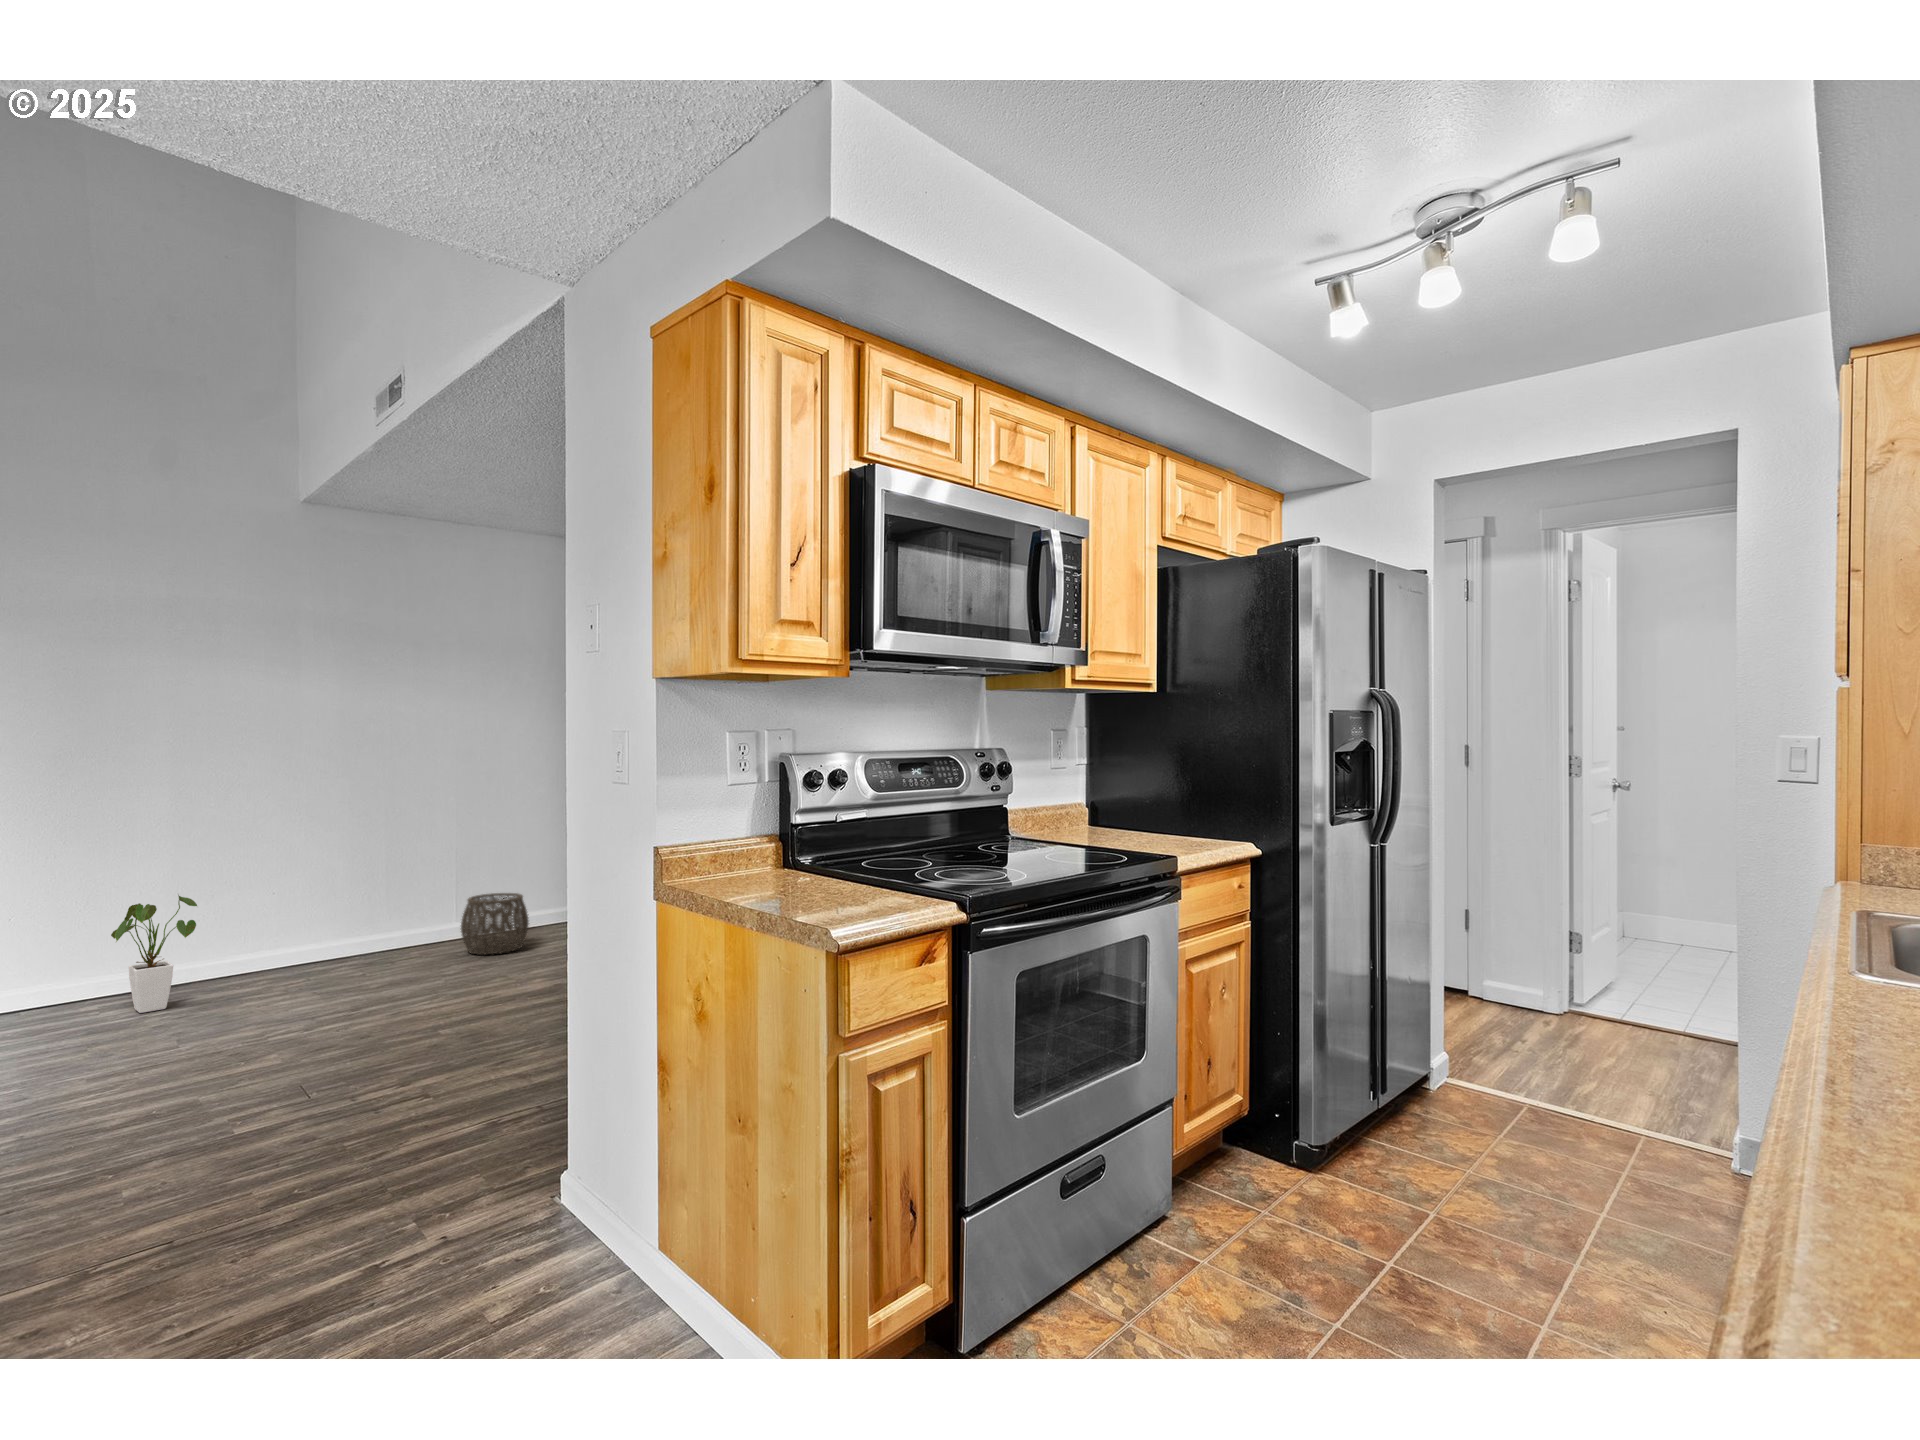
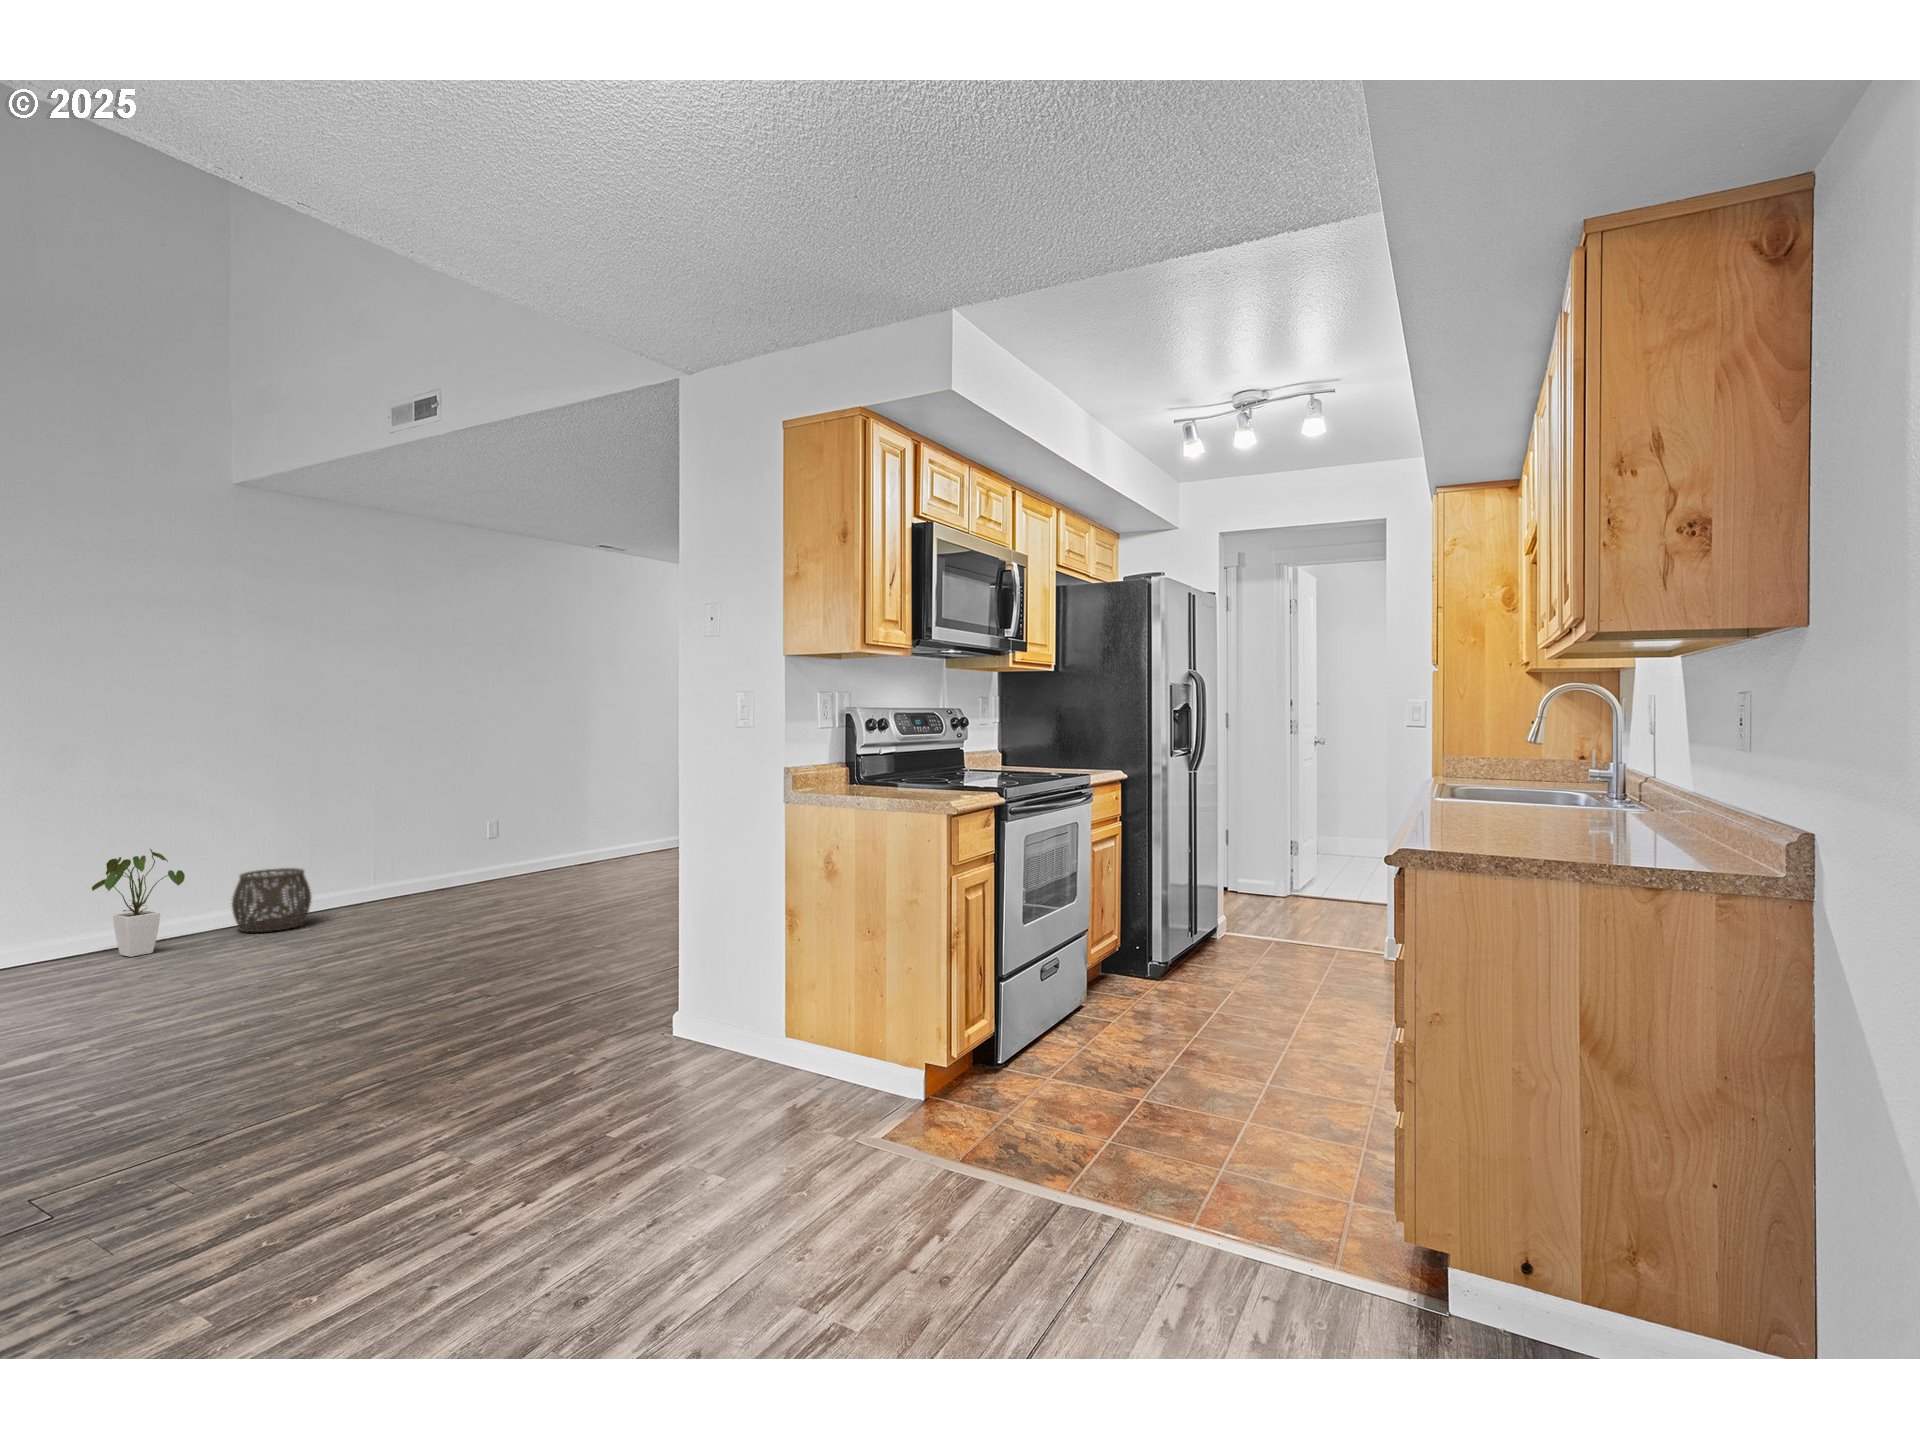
woven basket: present [461,893,529,955] -> present [232,868,311,933]

